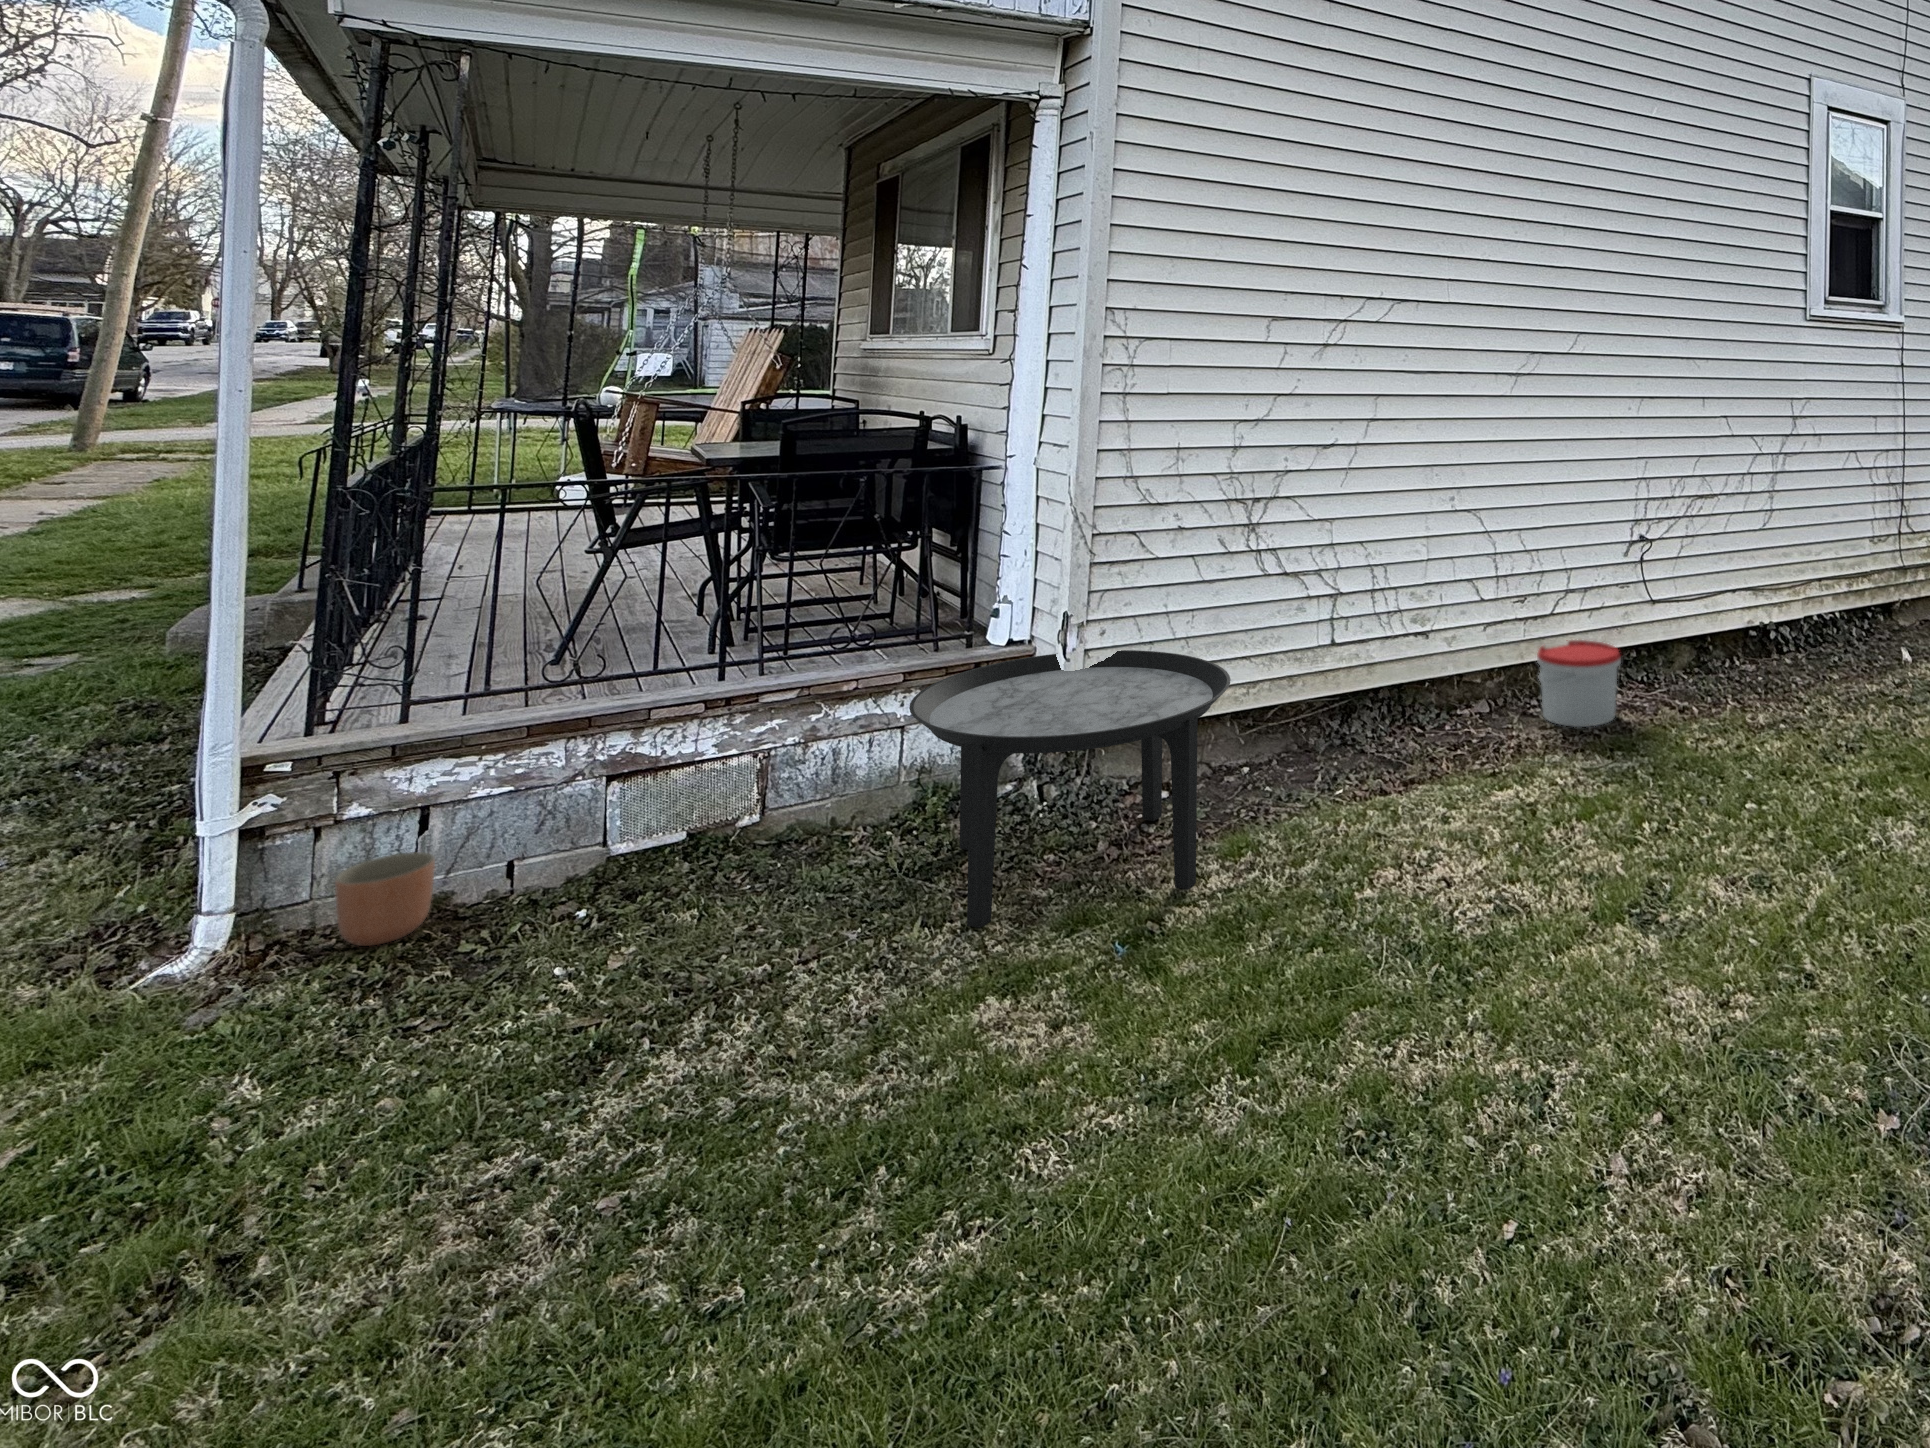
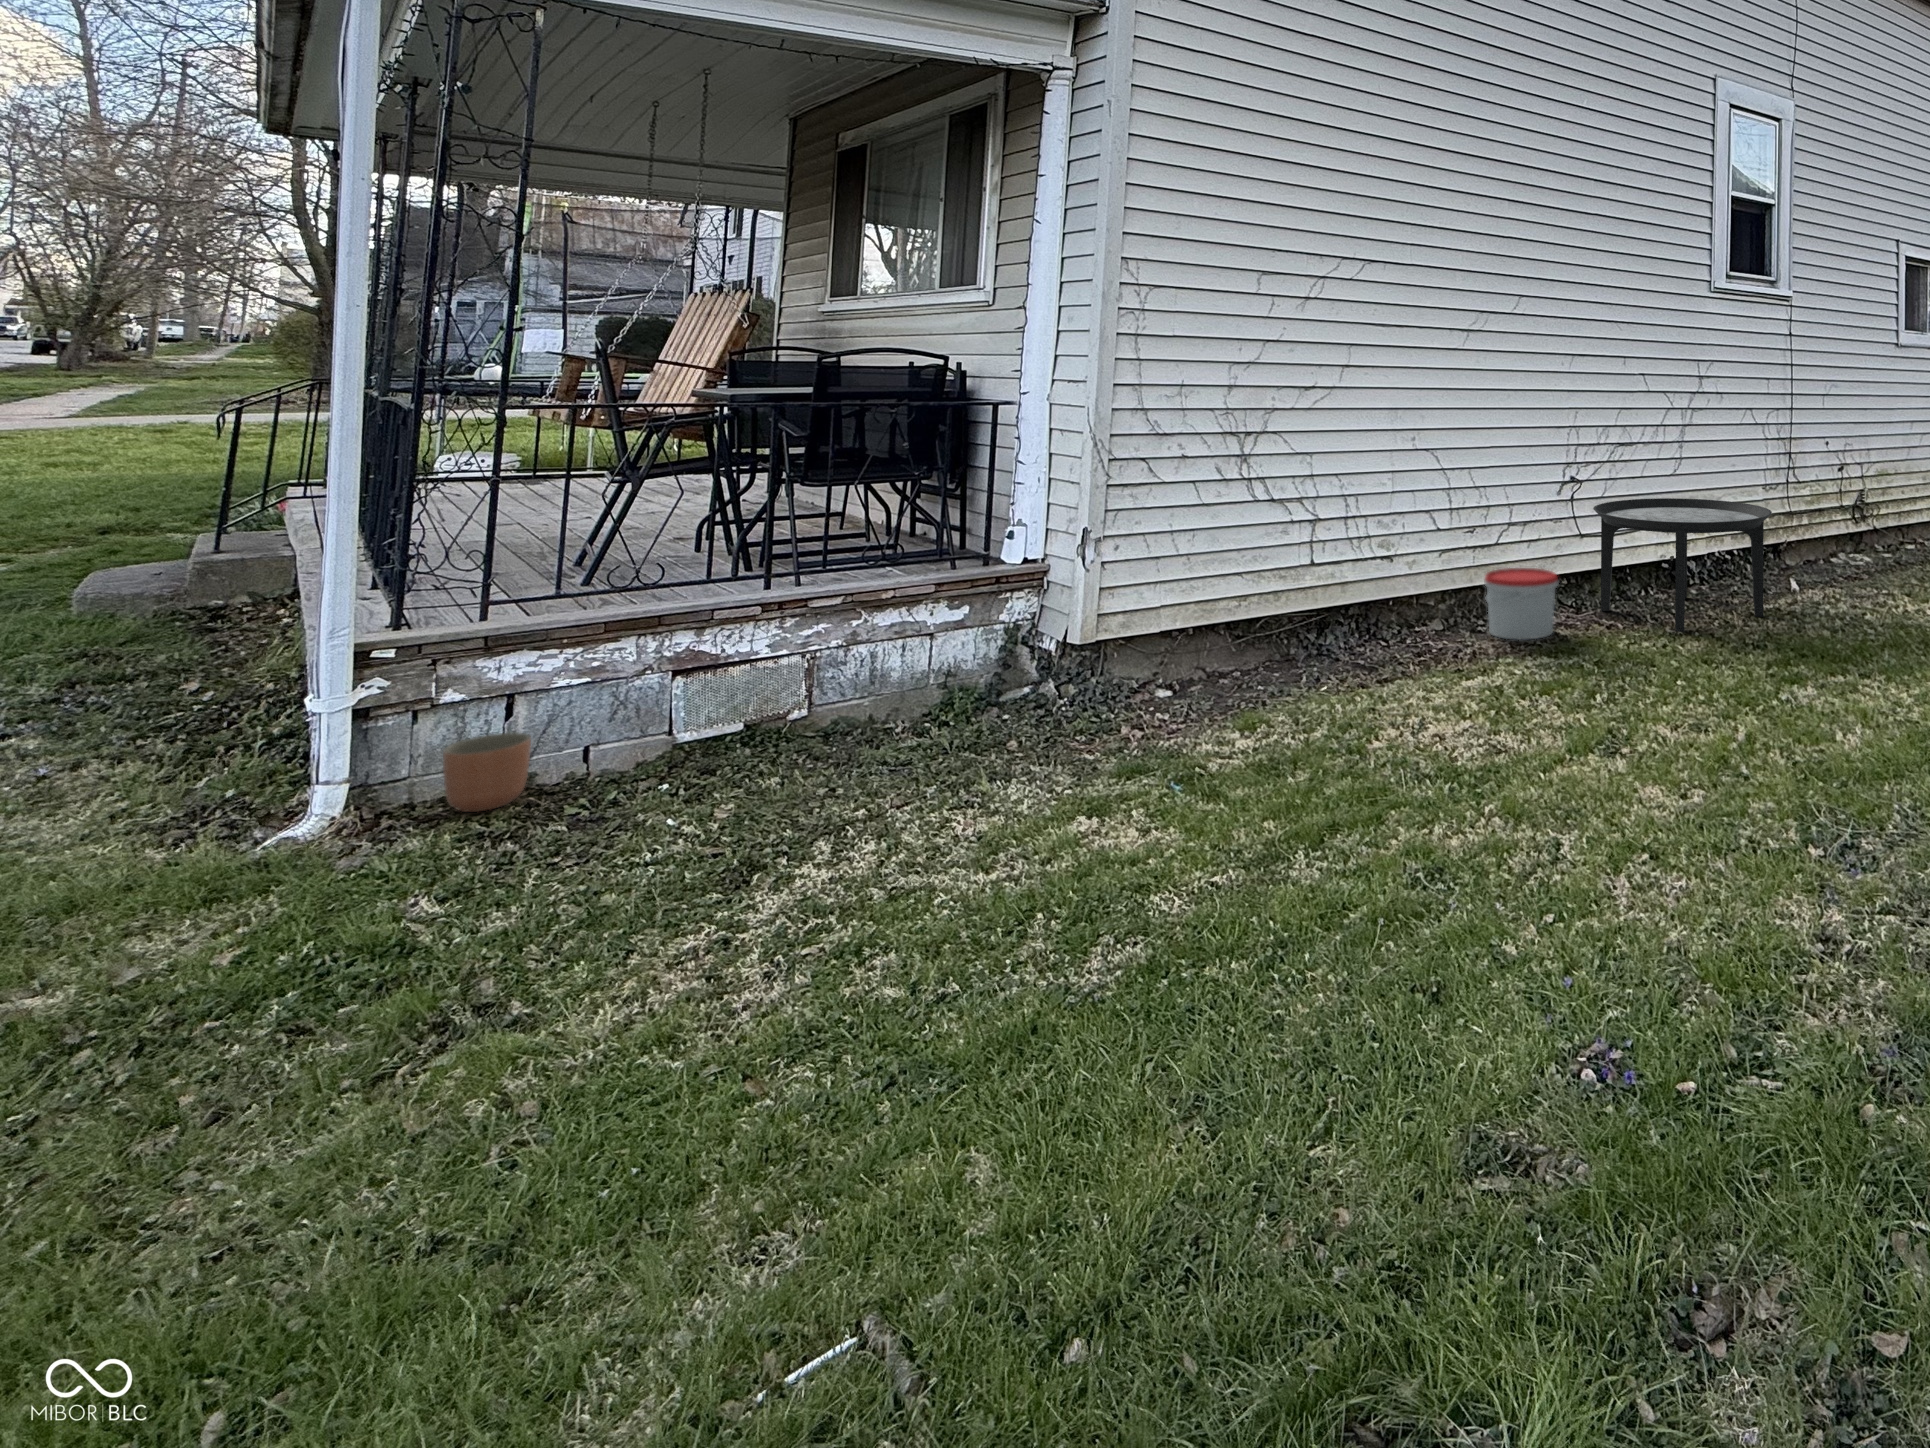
round table: present [909,650,1231,928] -> present [1593,498,1772,631]

